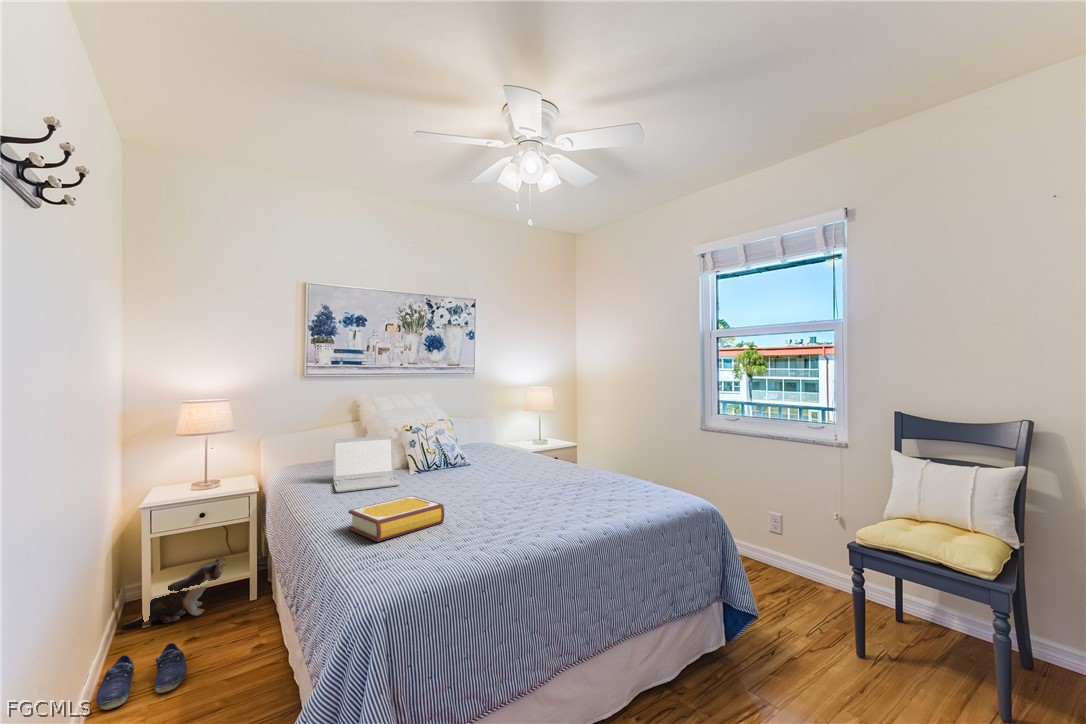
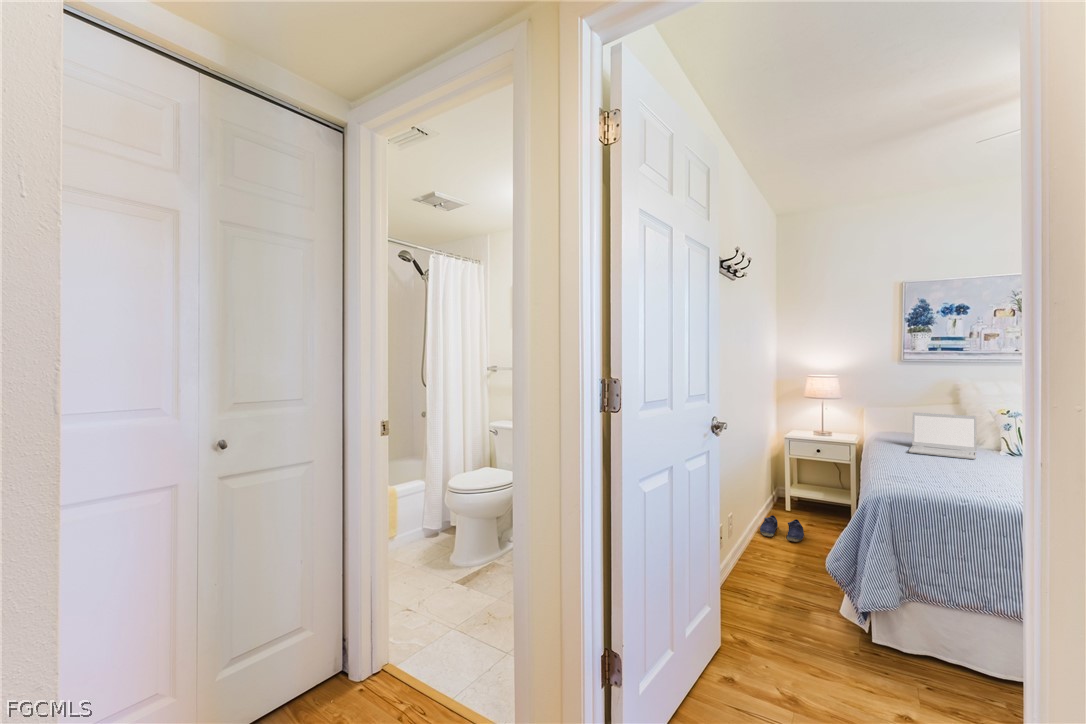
book: present [348,496,444,542] -> none [899,459,990,488]
plush toy: present [121,557,226,629] -> none [775,484,835,516]

